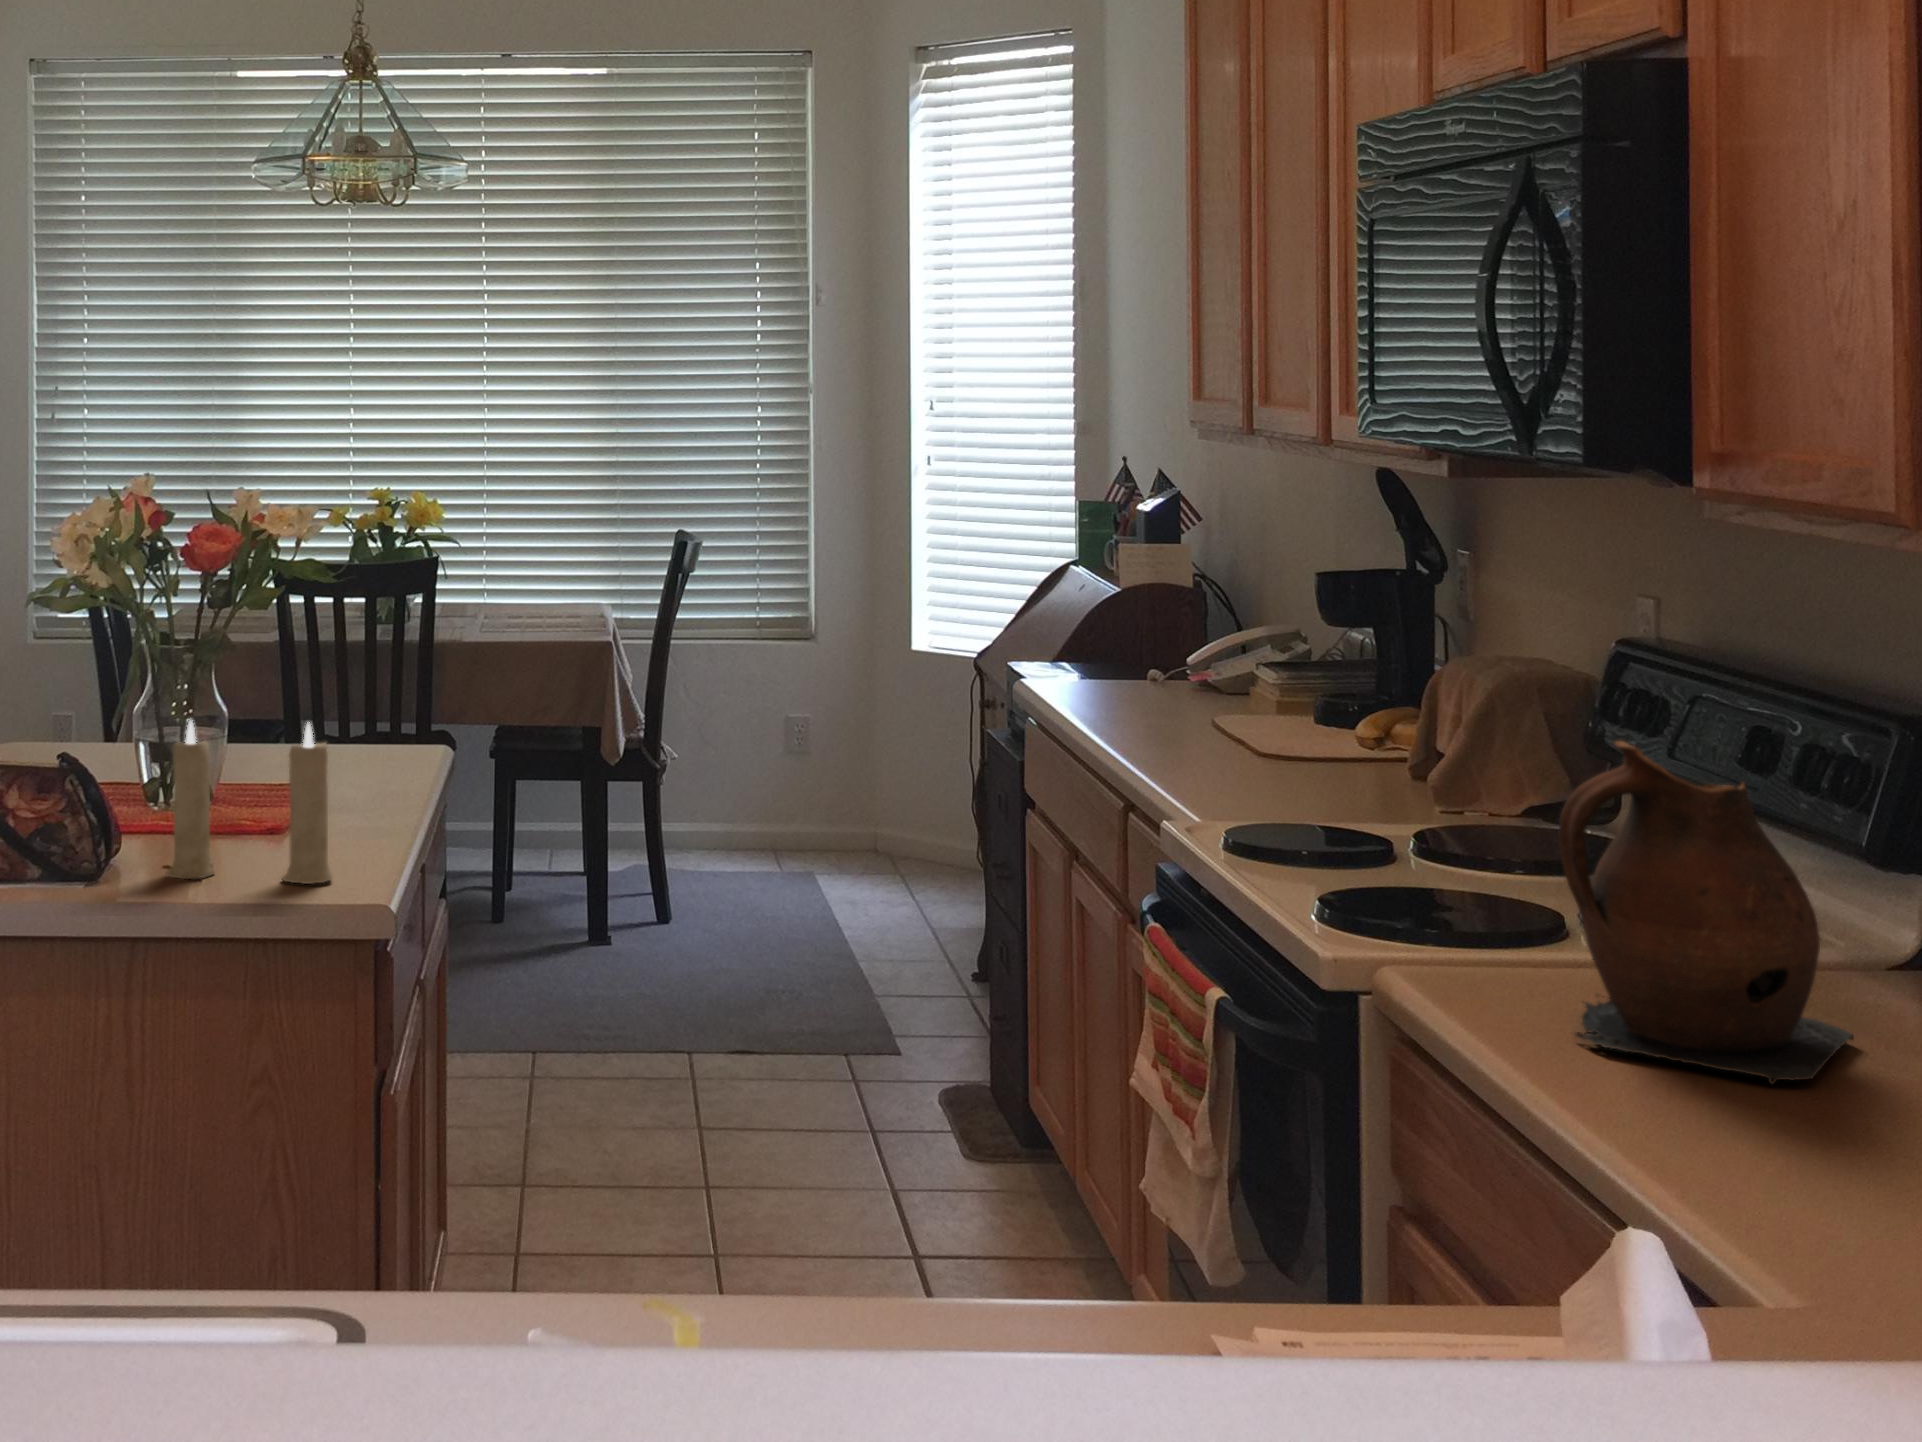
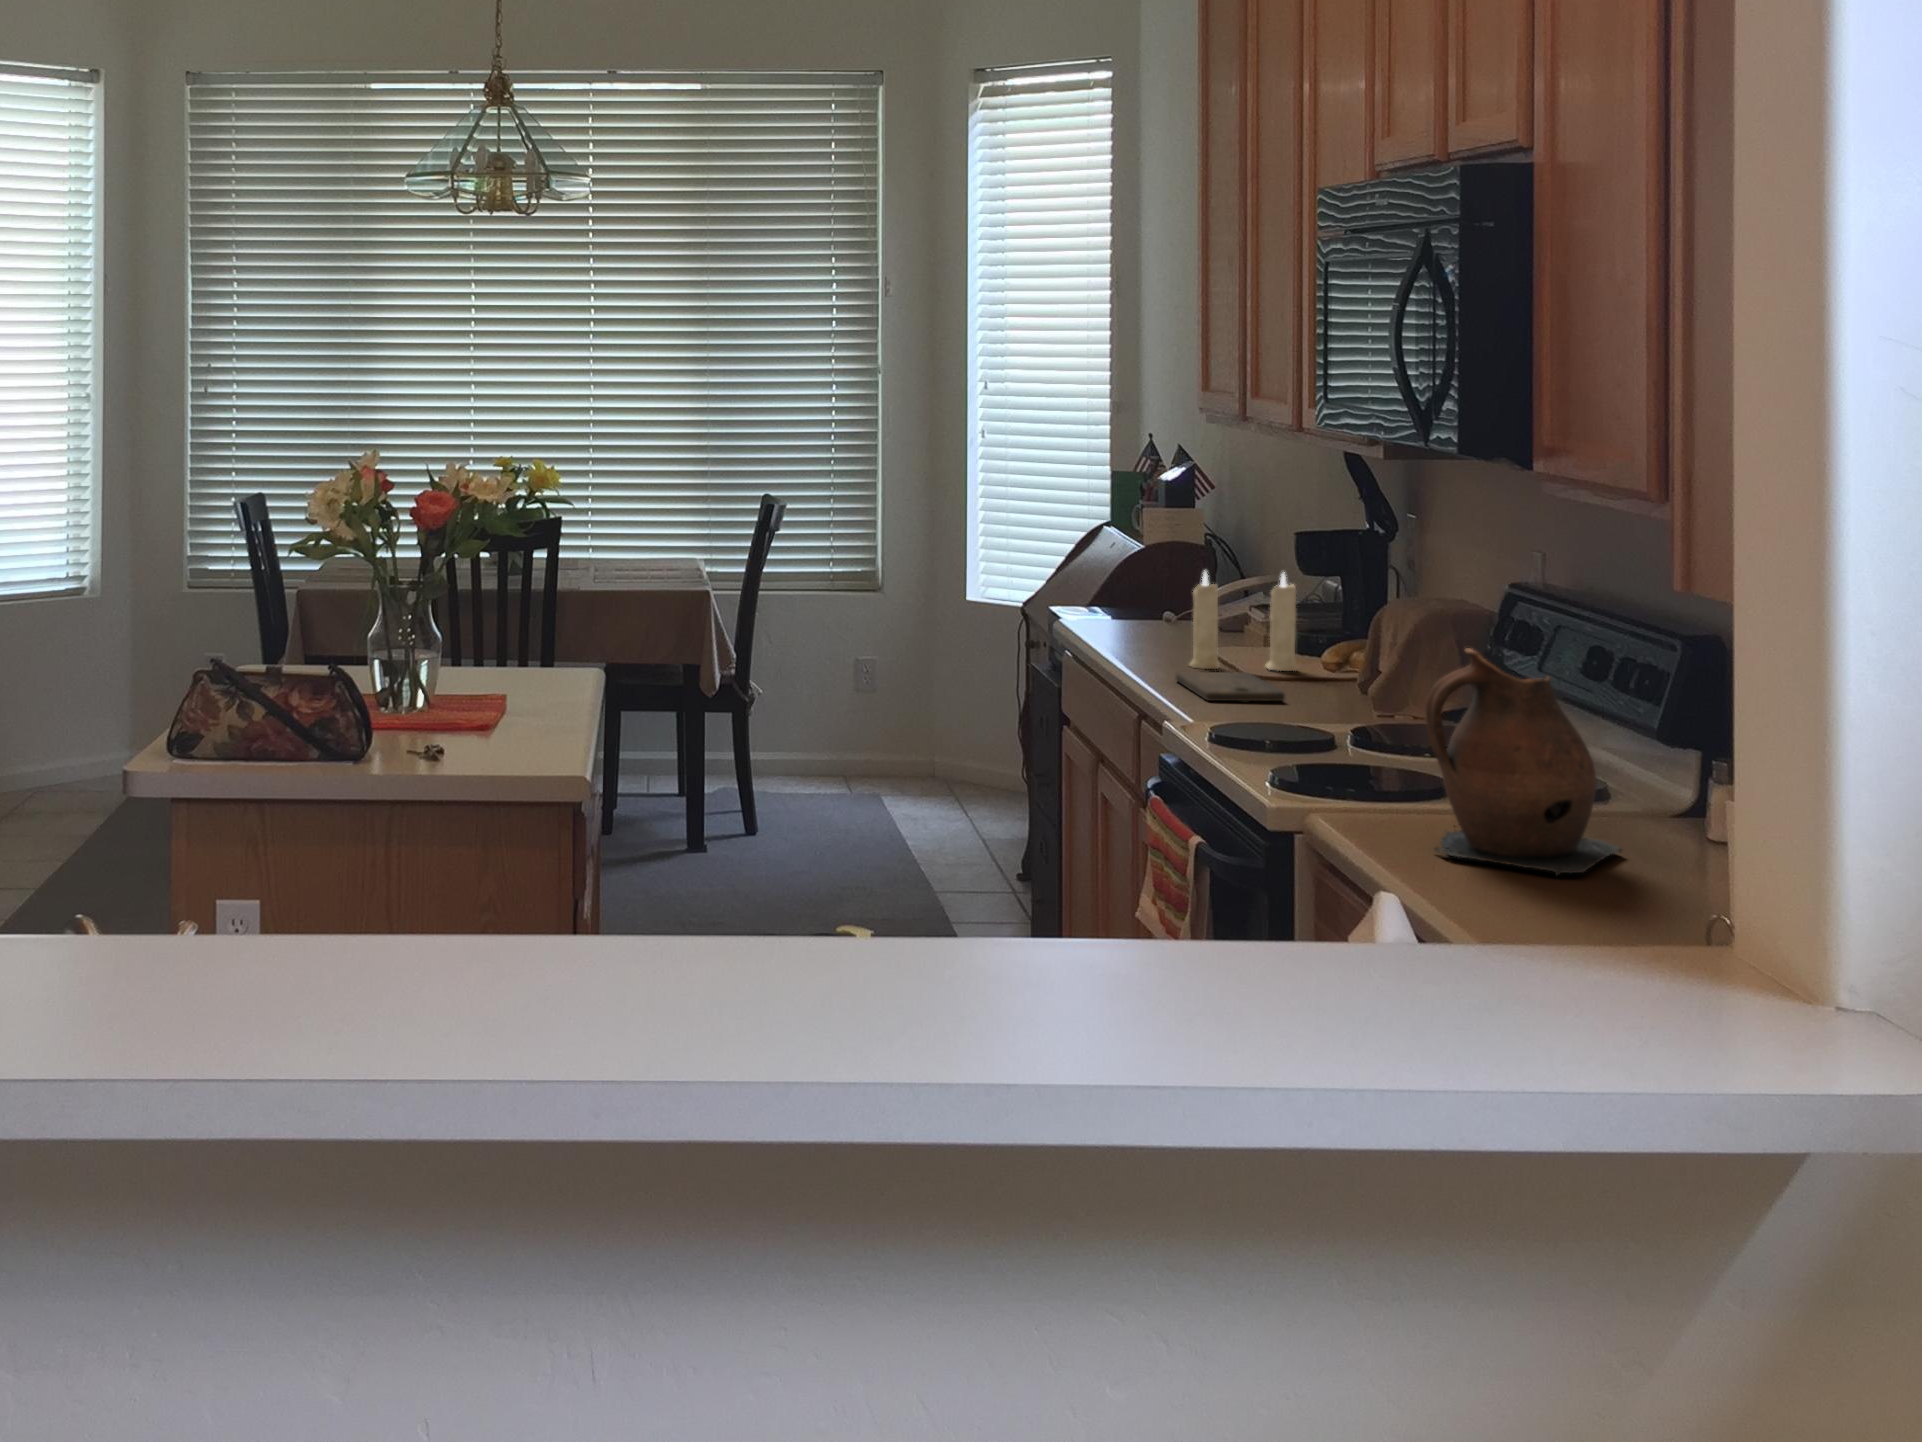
candle: present [167,720,332,884] -> present [1189,571,1298,671]
cutting board: none [1172,753,1318,793] -> present [1176,672,1285,701]

